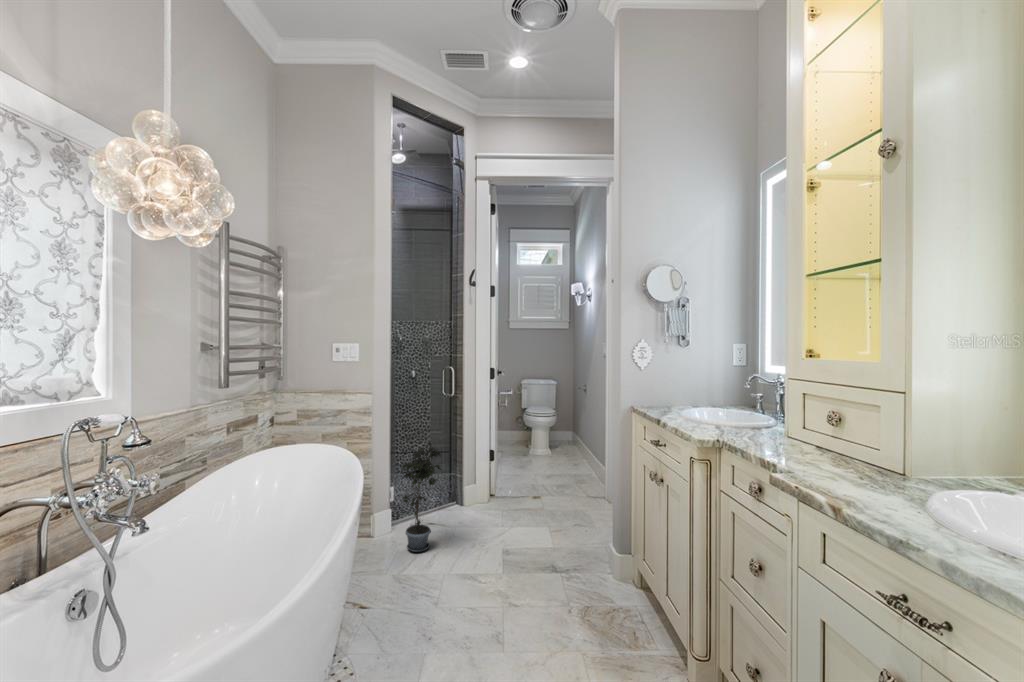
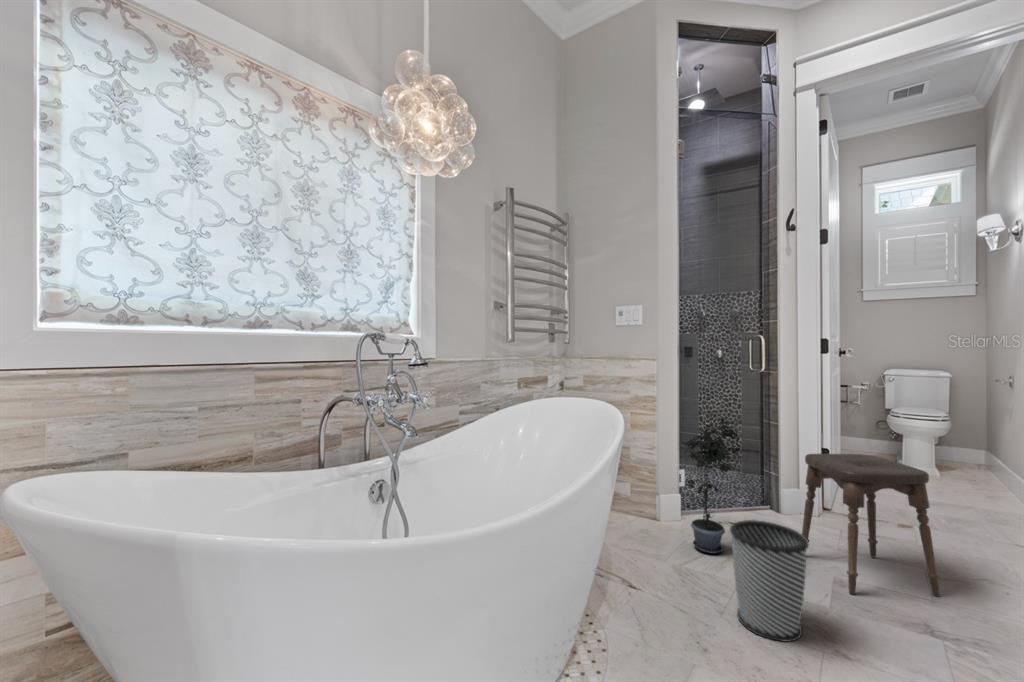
stool: none [479,454,551,552] -> present [802,454,940,597]
wastebasket: none [442,519,490,602] -> present [730,520,808,642]

